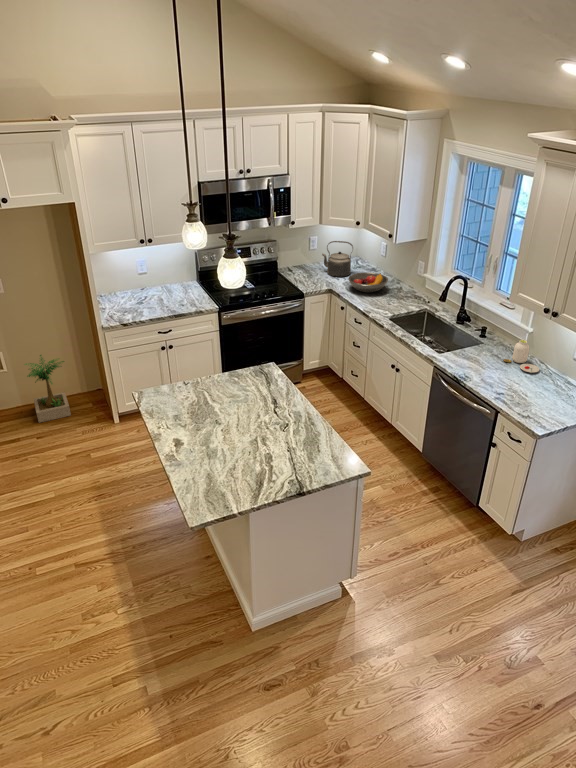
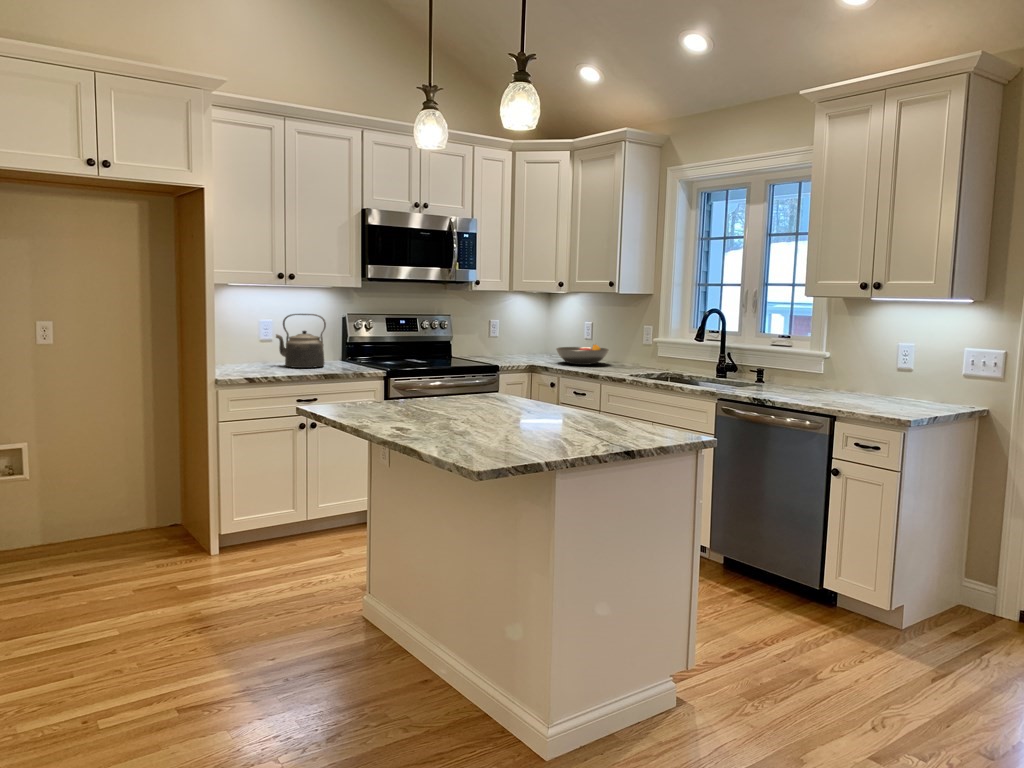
kettle: present [322,241,353,277] -> present [276,314,326,368]
jar: present [504,340,539,373] -> none [804,361,857,395]
potted plant: present [25,355,71,423] -> none [62,449,144,558]

